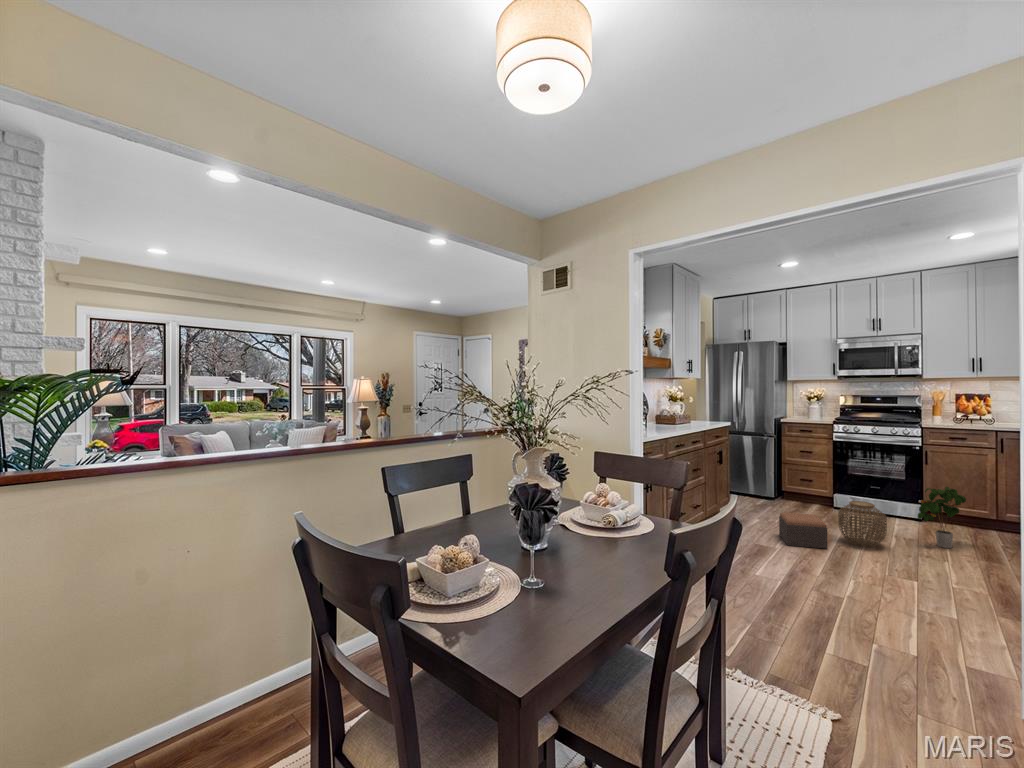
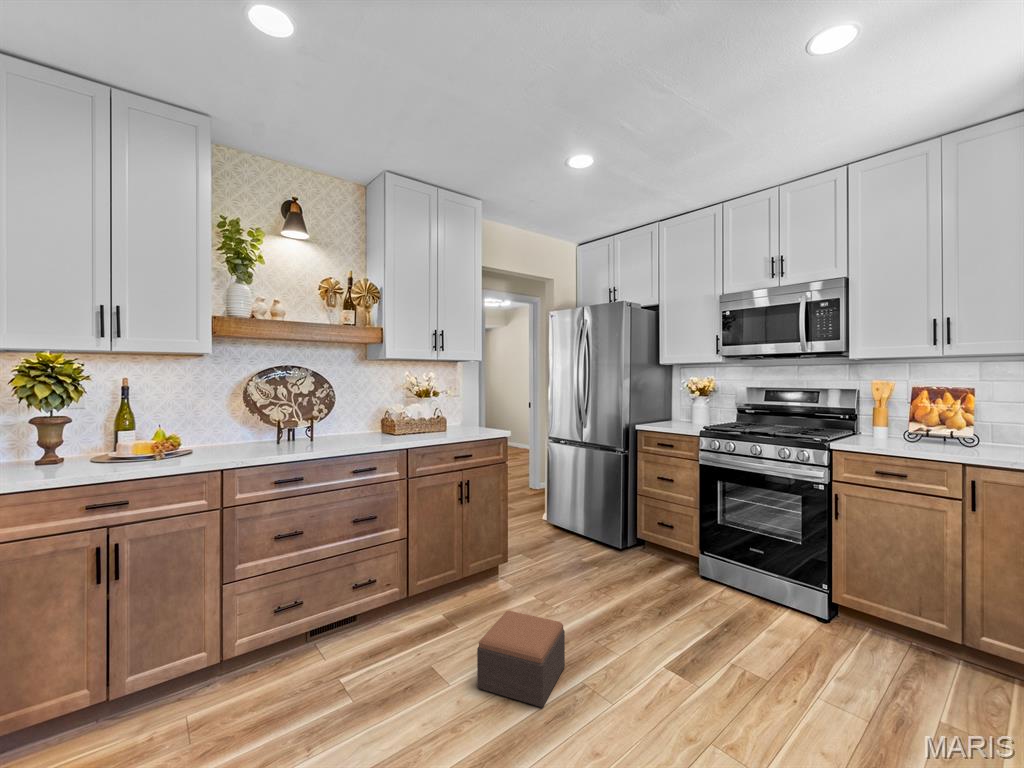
potted plant: present [918,487,966,548] -> none [745,587,864,726]
woven basket: present [838,501,887,547] -> none [595,602,678,708]

